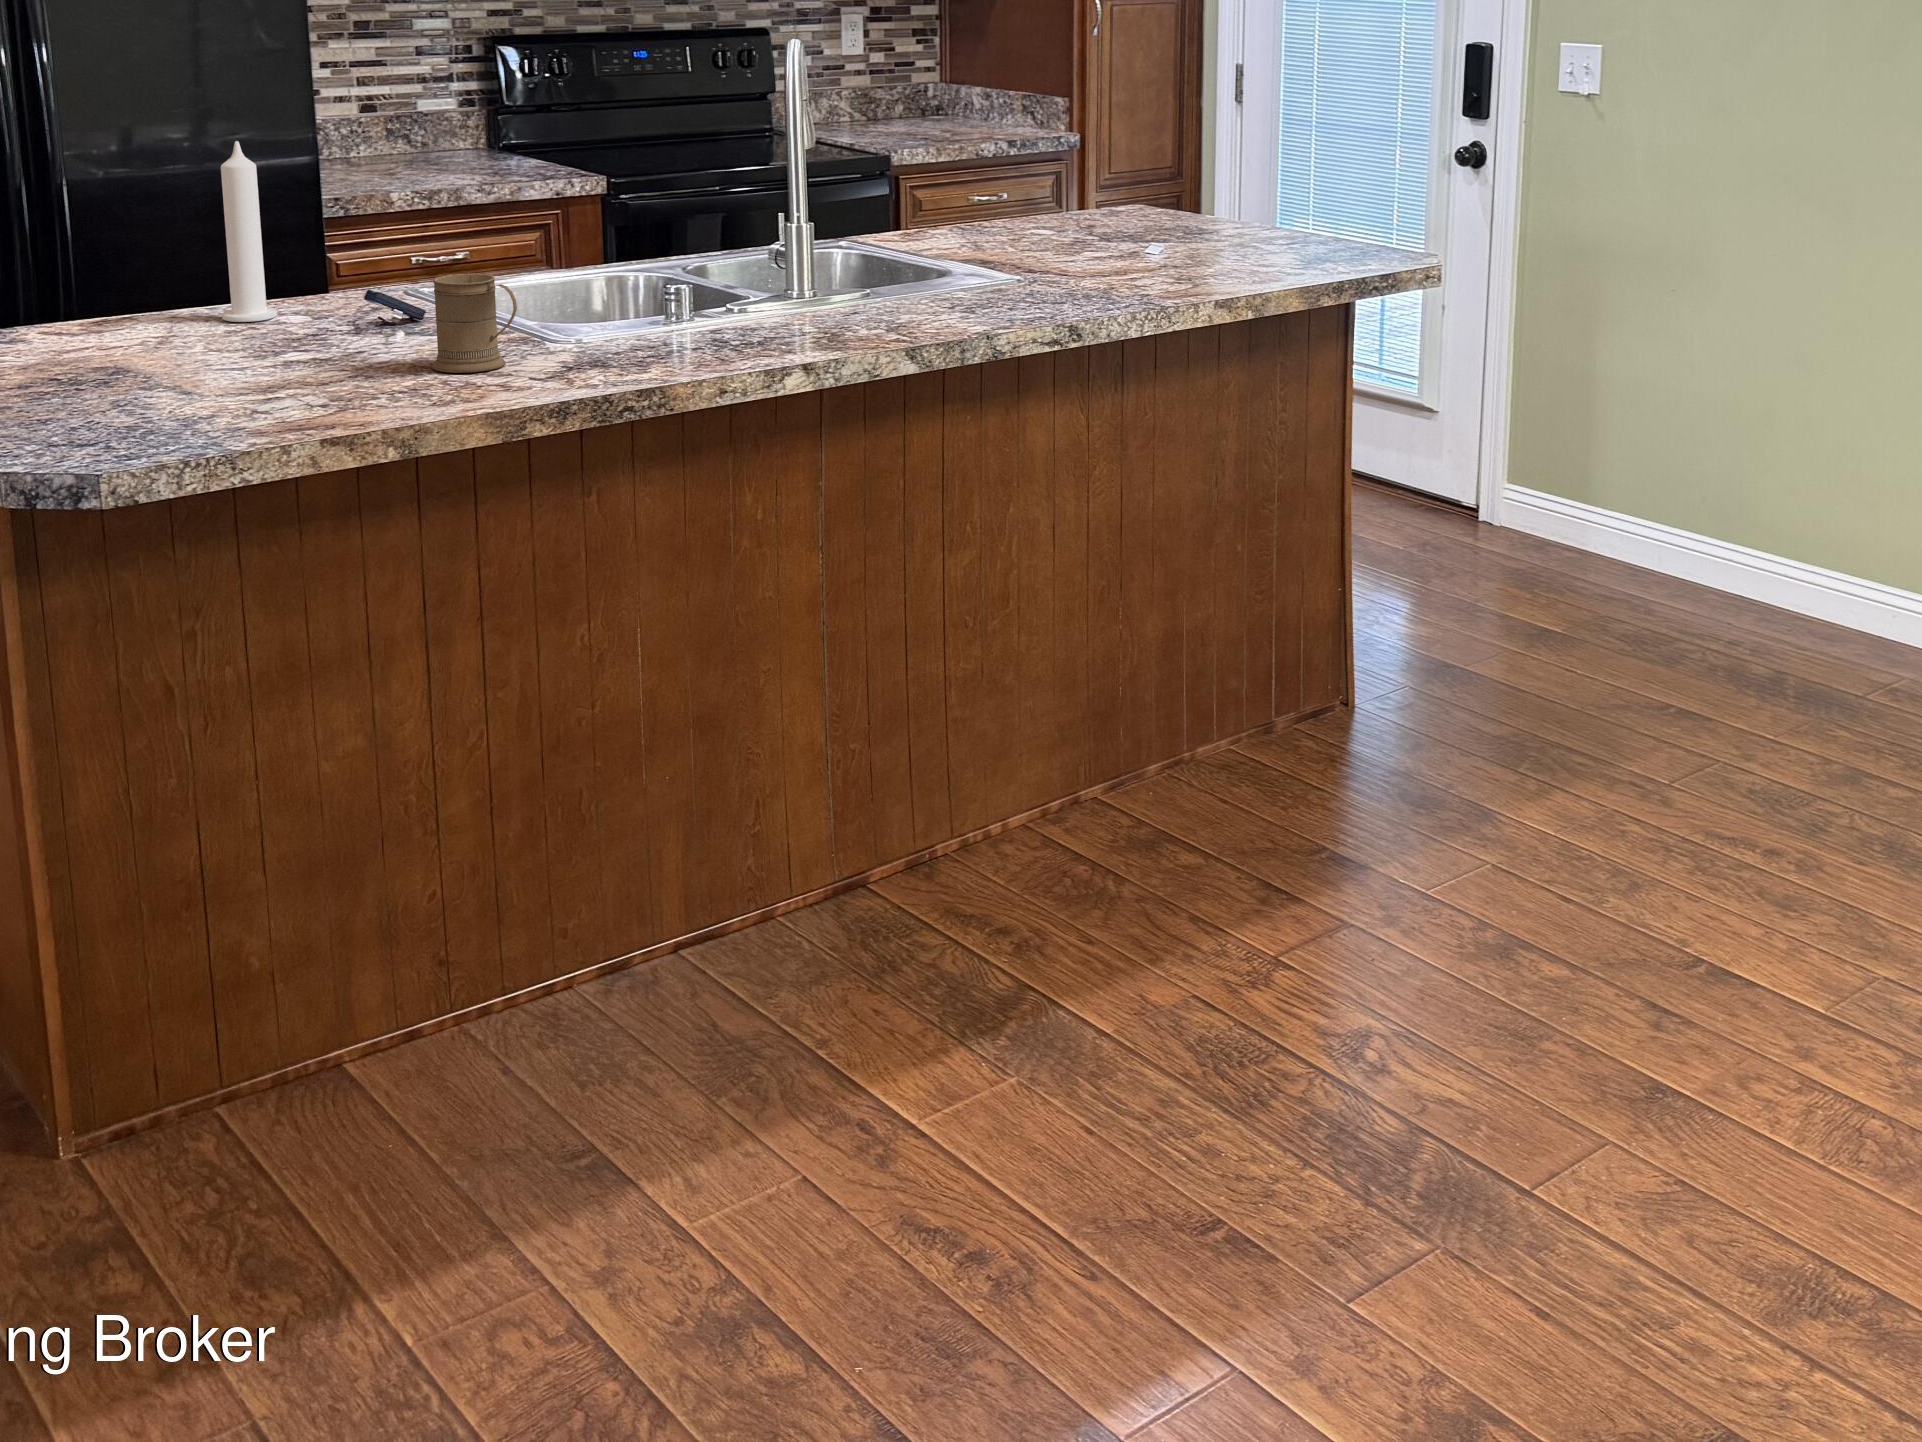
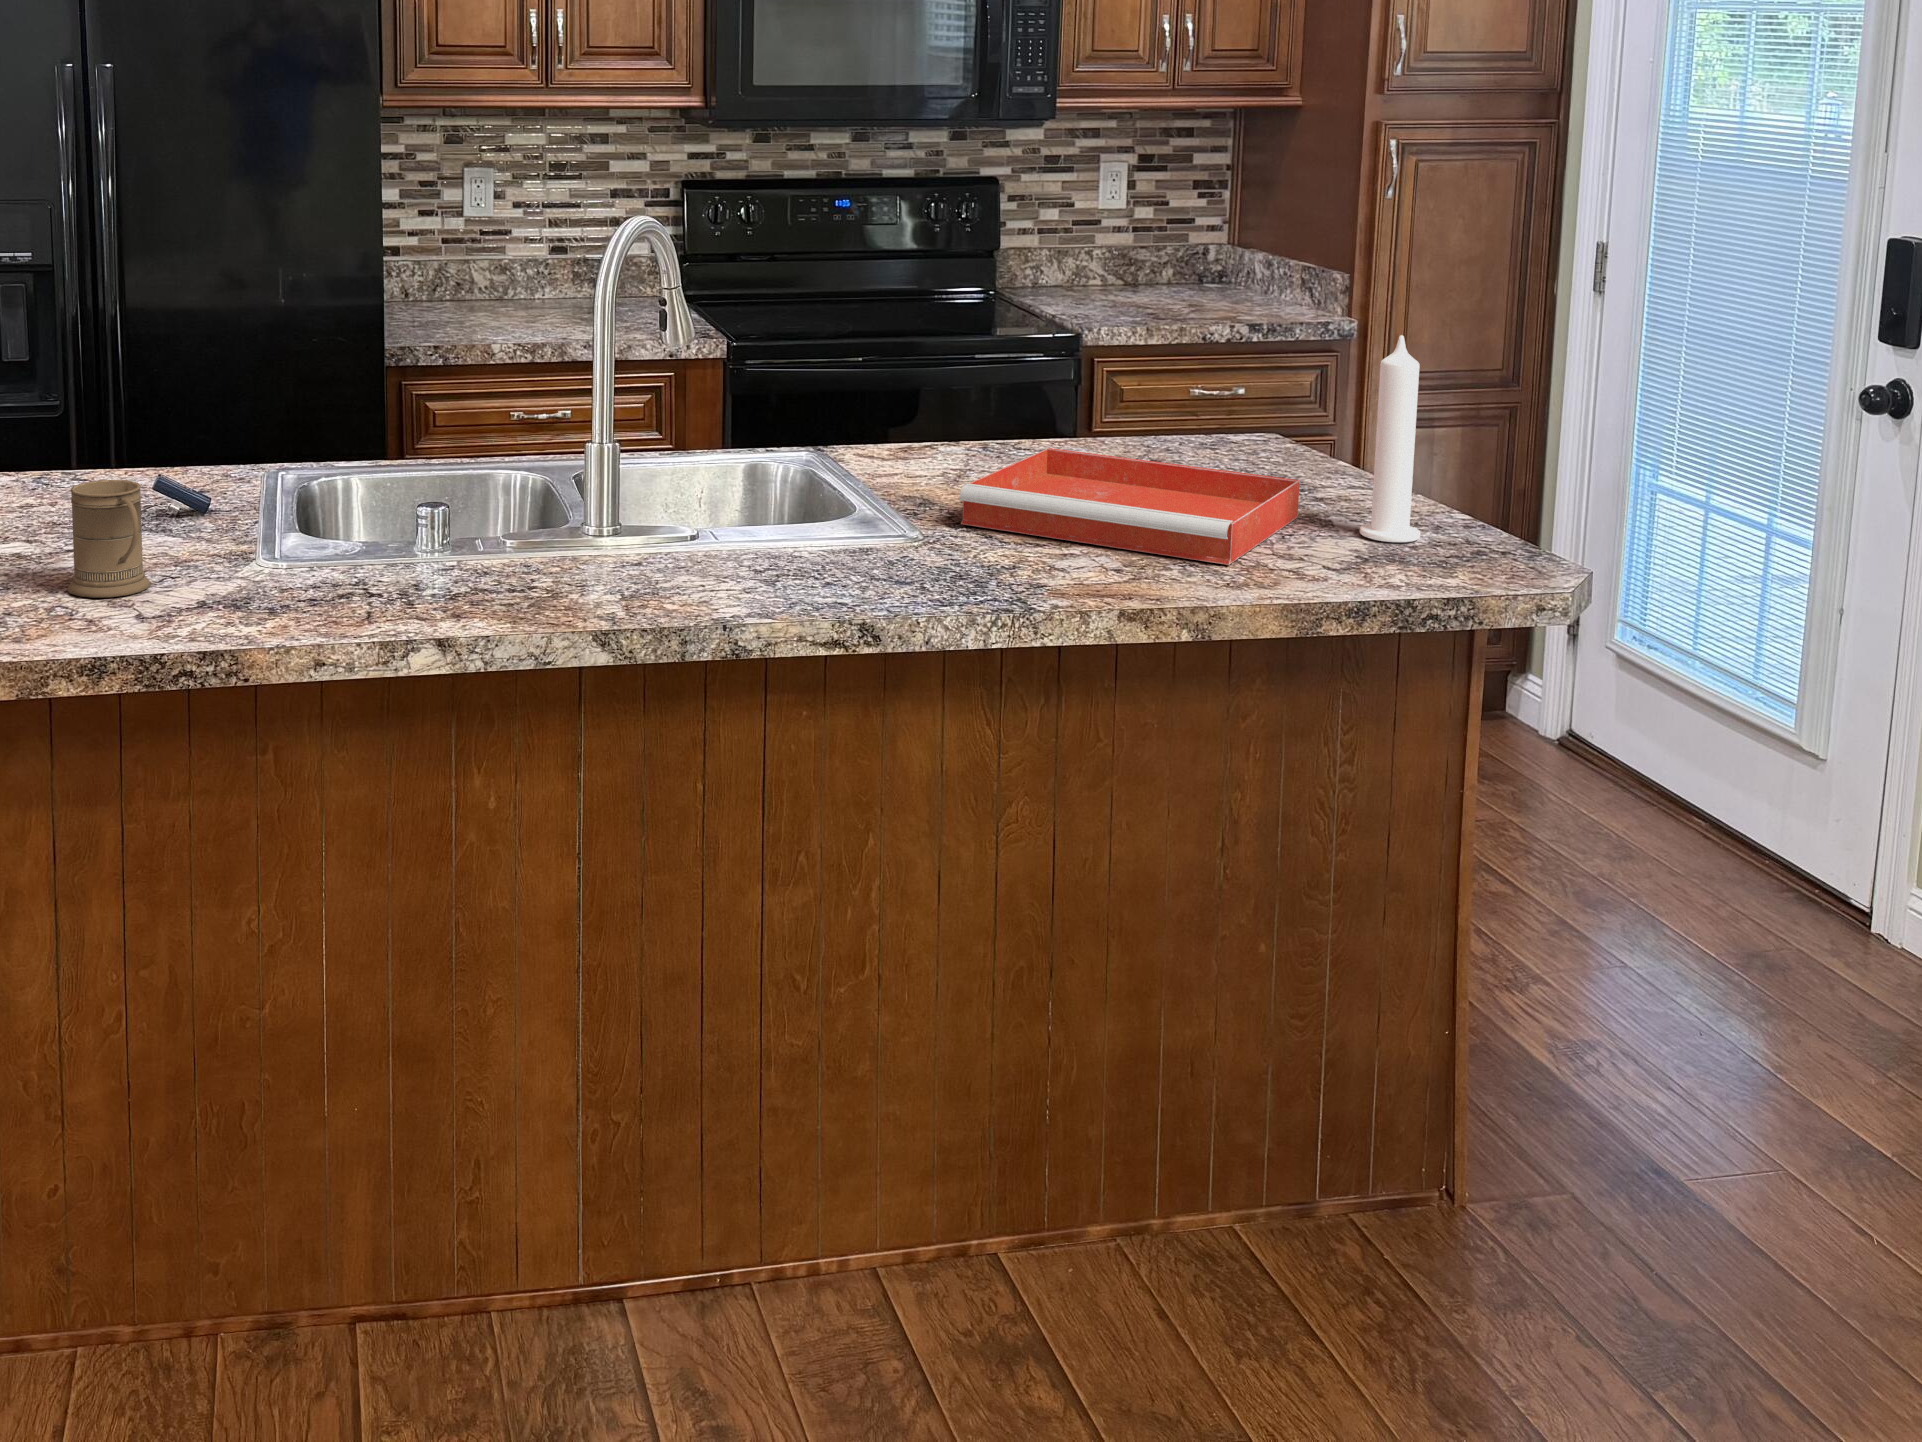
candle: present [221,141,277,322] -> present [1360,335,1420,542]
tray: none [1039,213,1246,269] -> present [959,448,1300,565]

